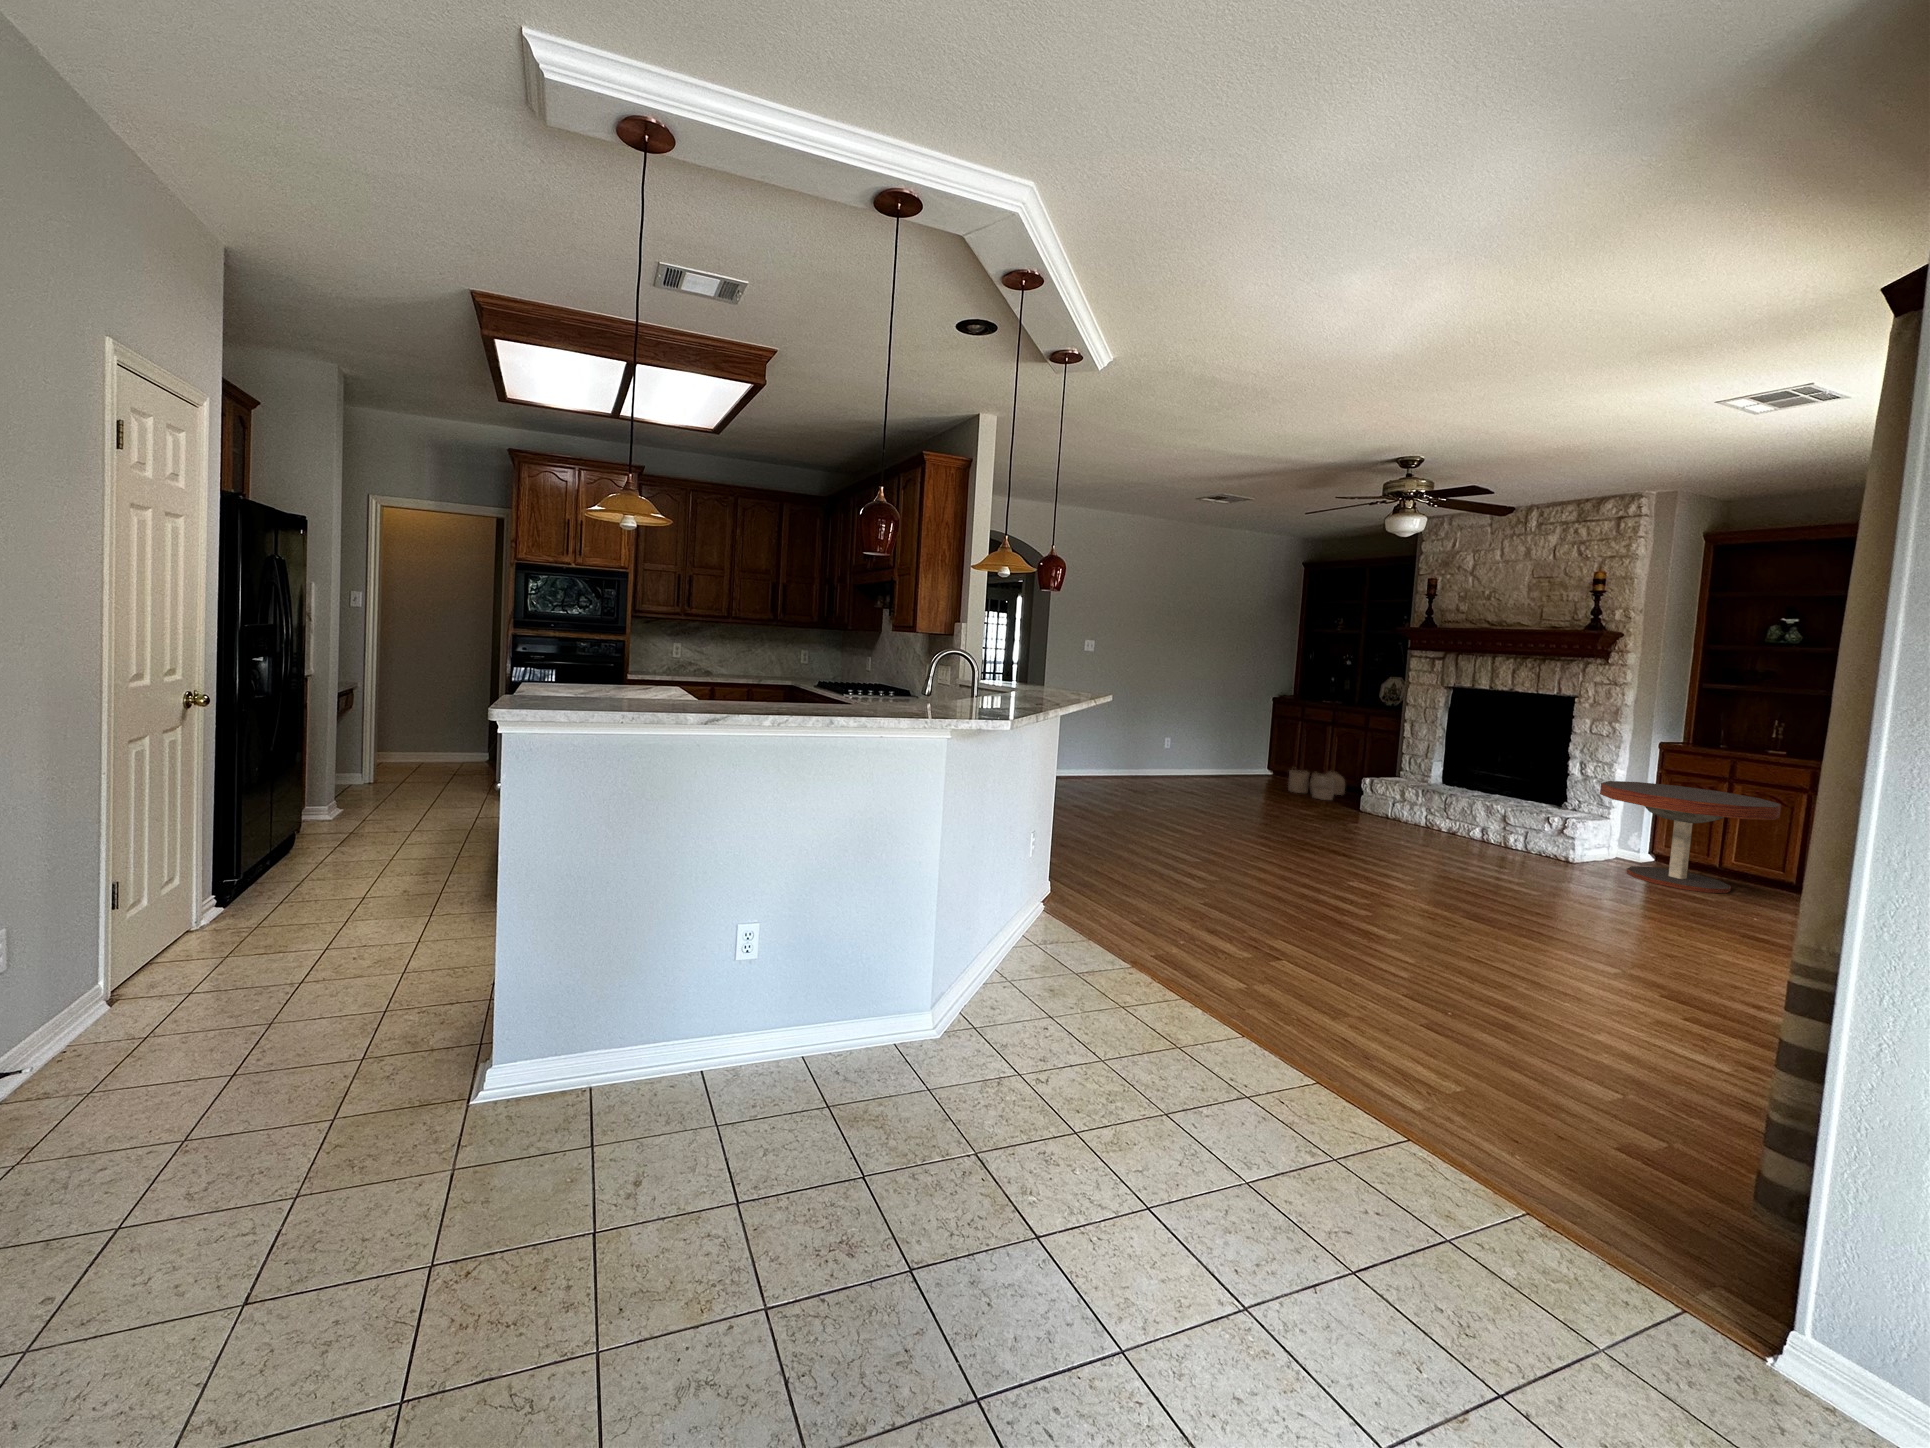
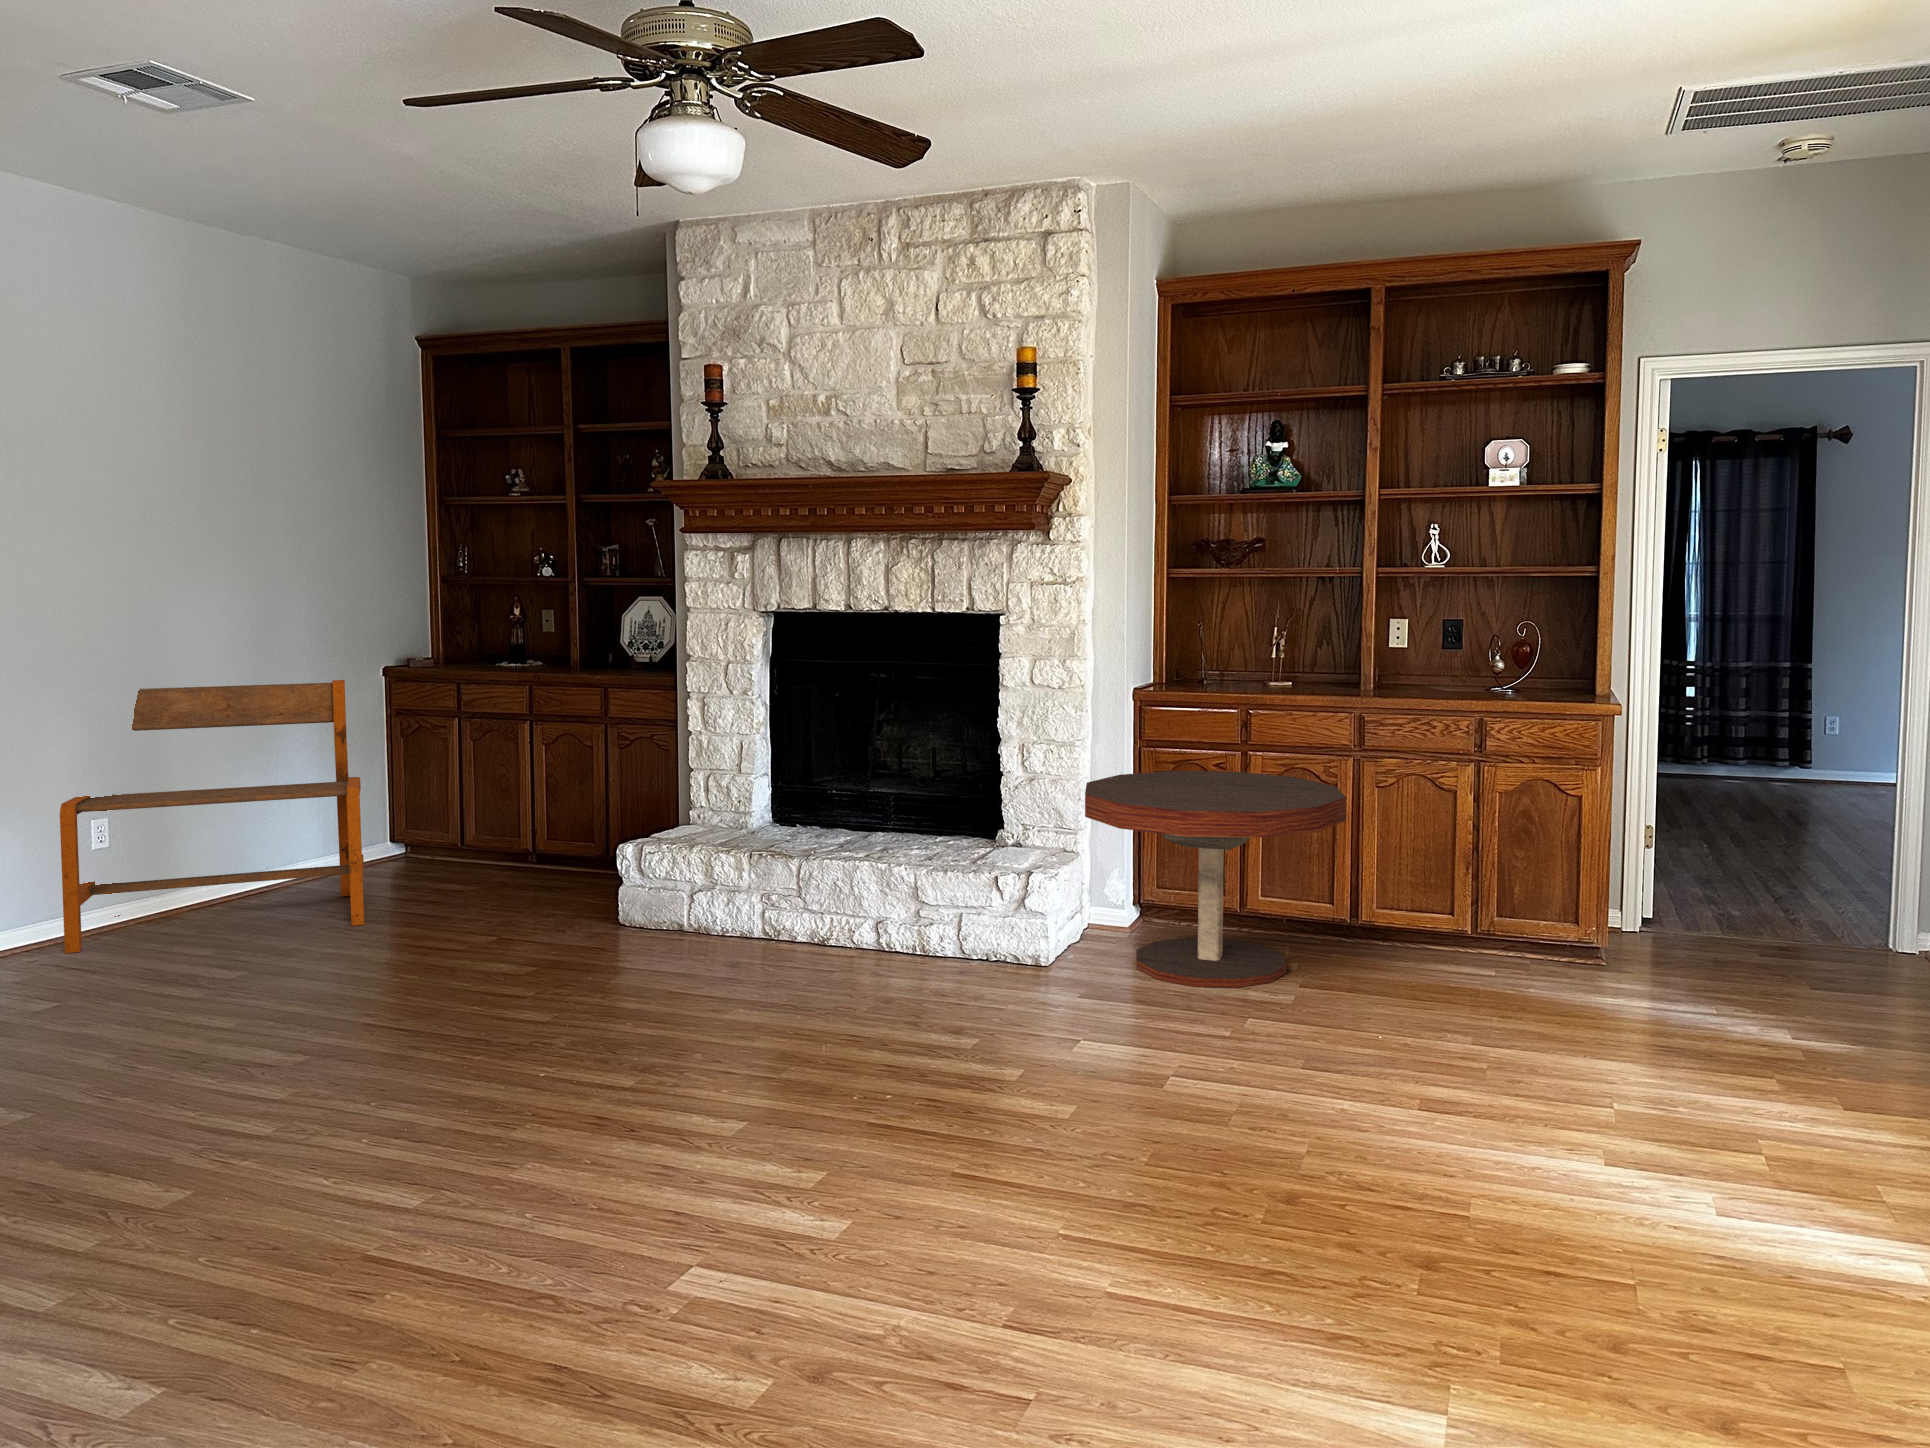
bench: none [1154,693,1258,791] -> present [60,680,364,953]
woven basket: present [1288,770,1345,800] -> none [446,826,575,910]

